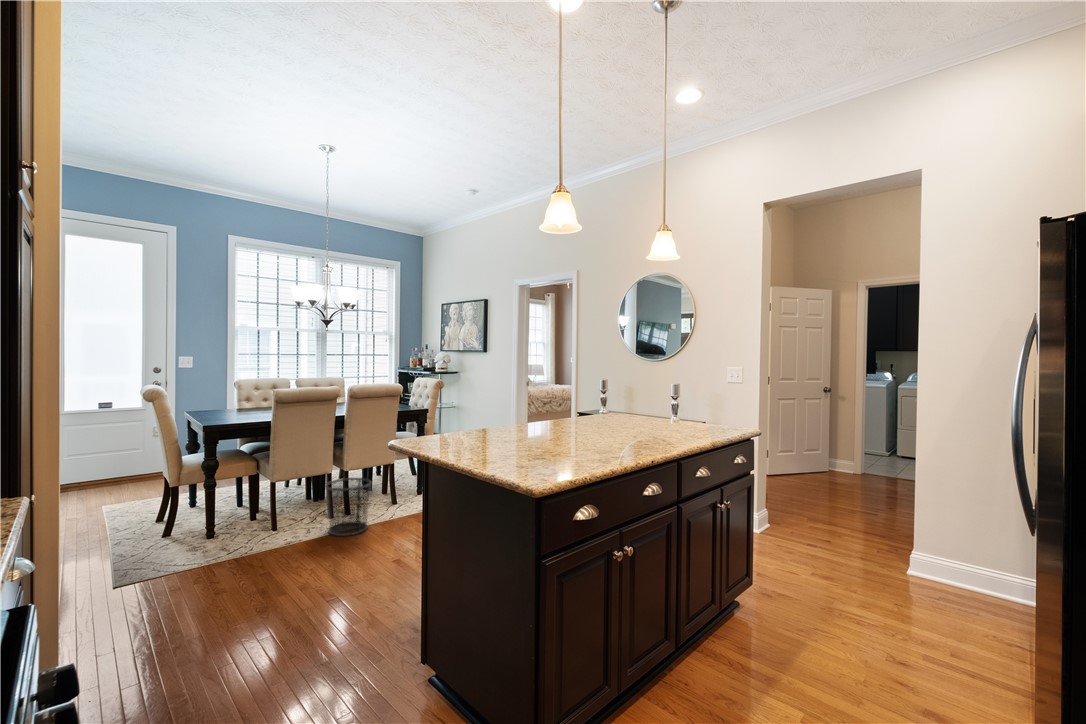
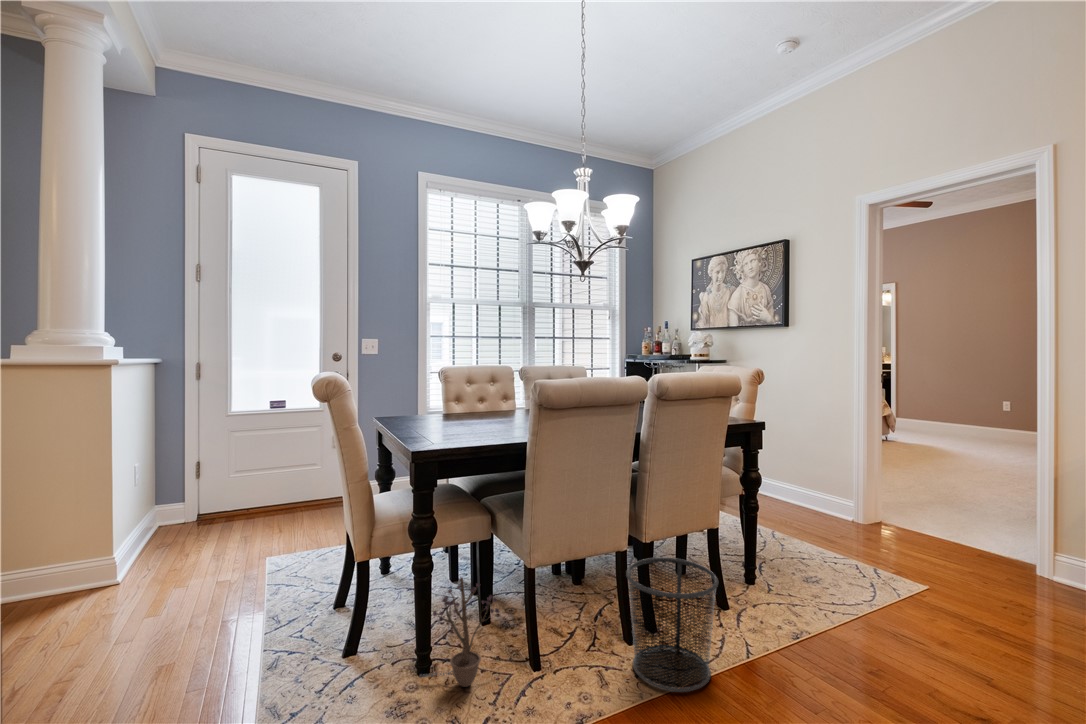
decorative plant: none [206,489,253,544] -> present [419,577,499,687]

